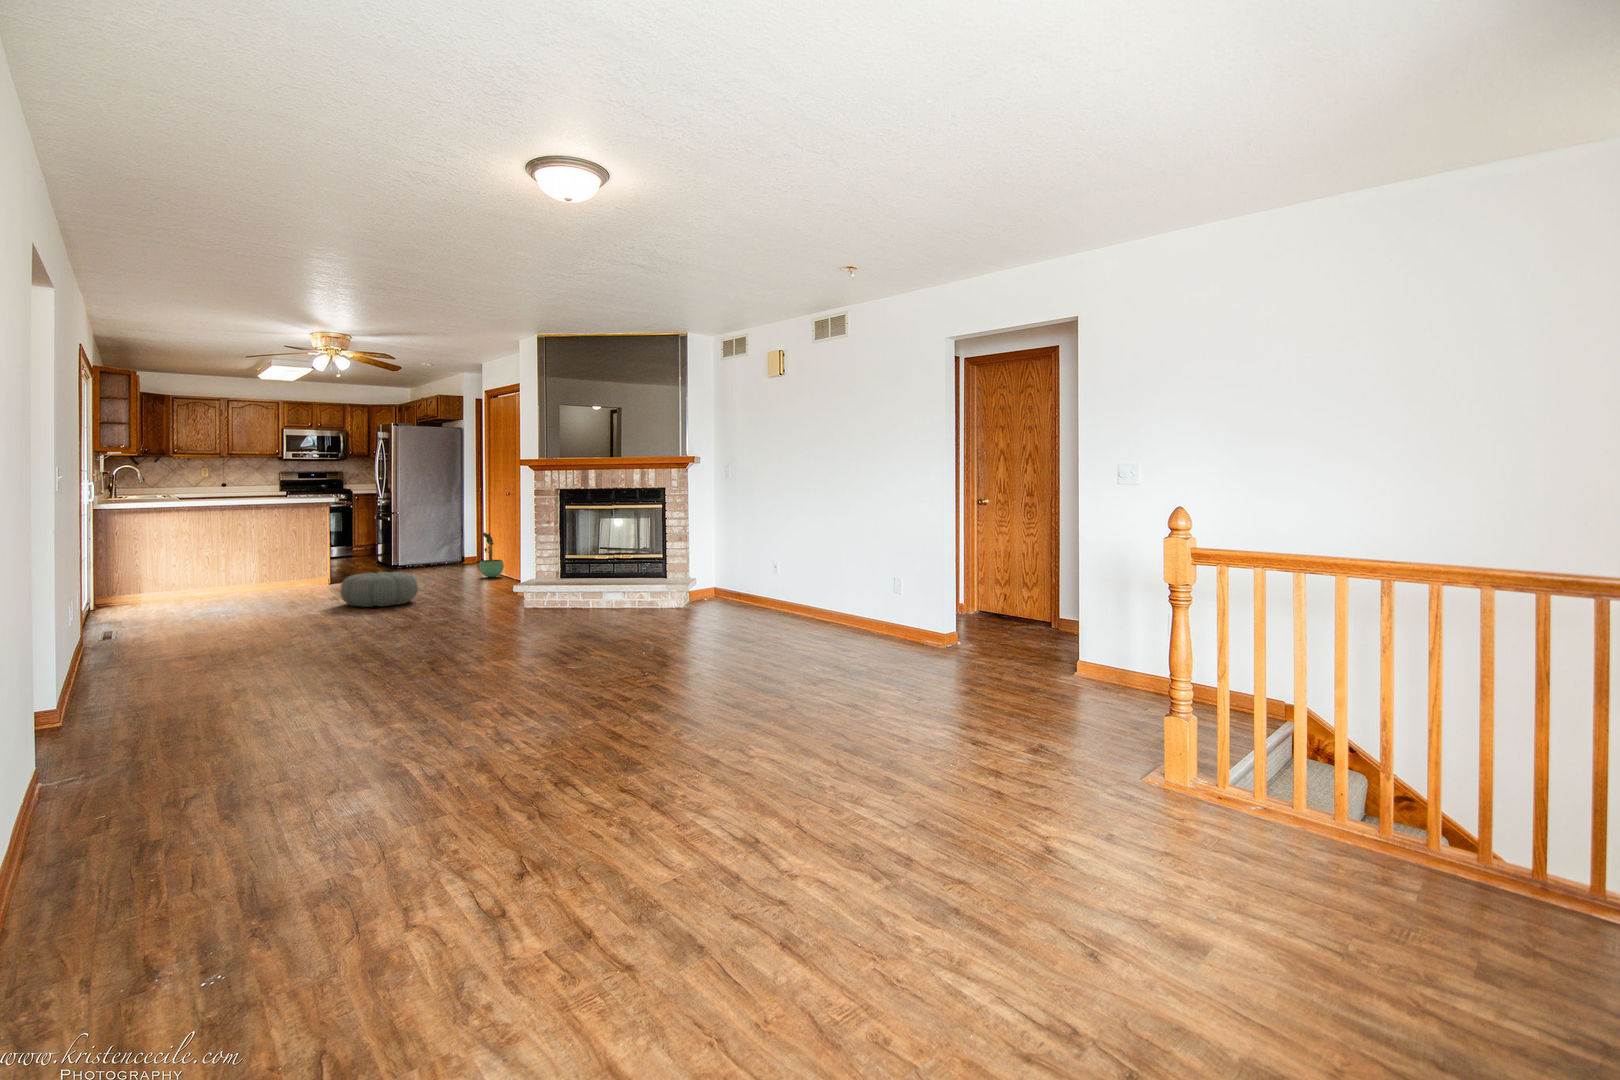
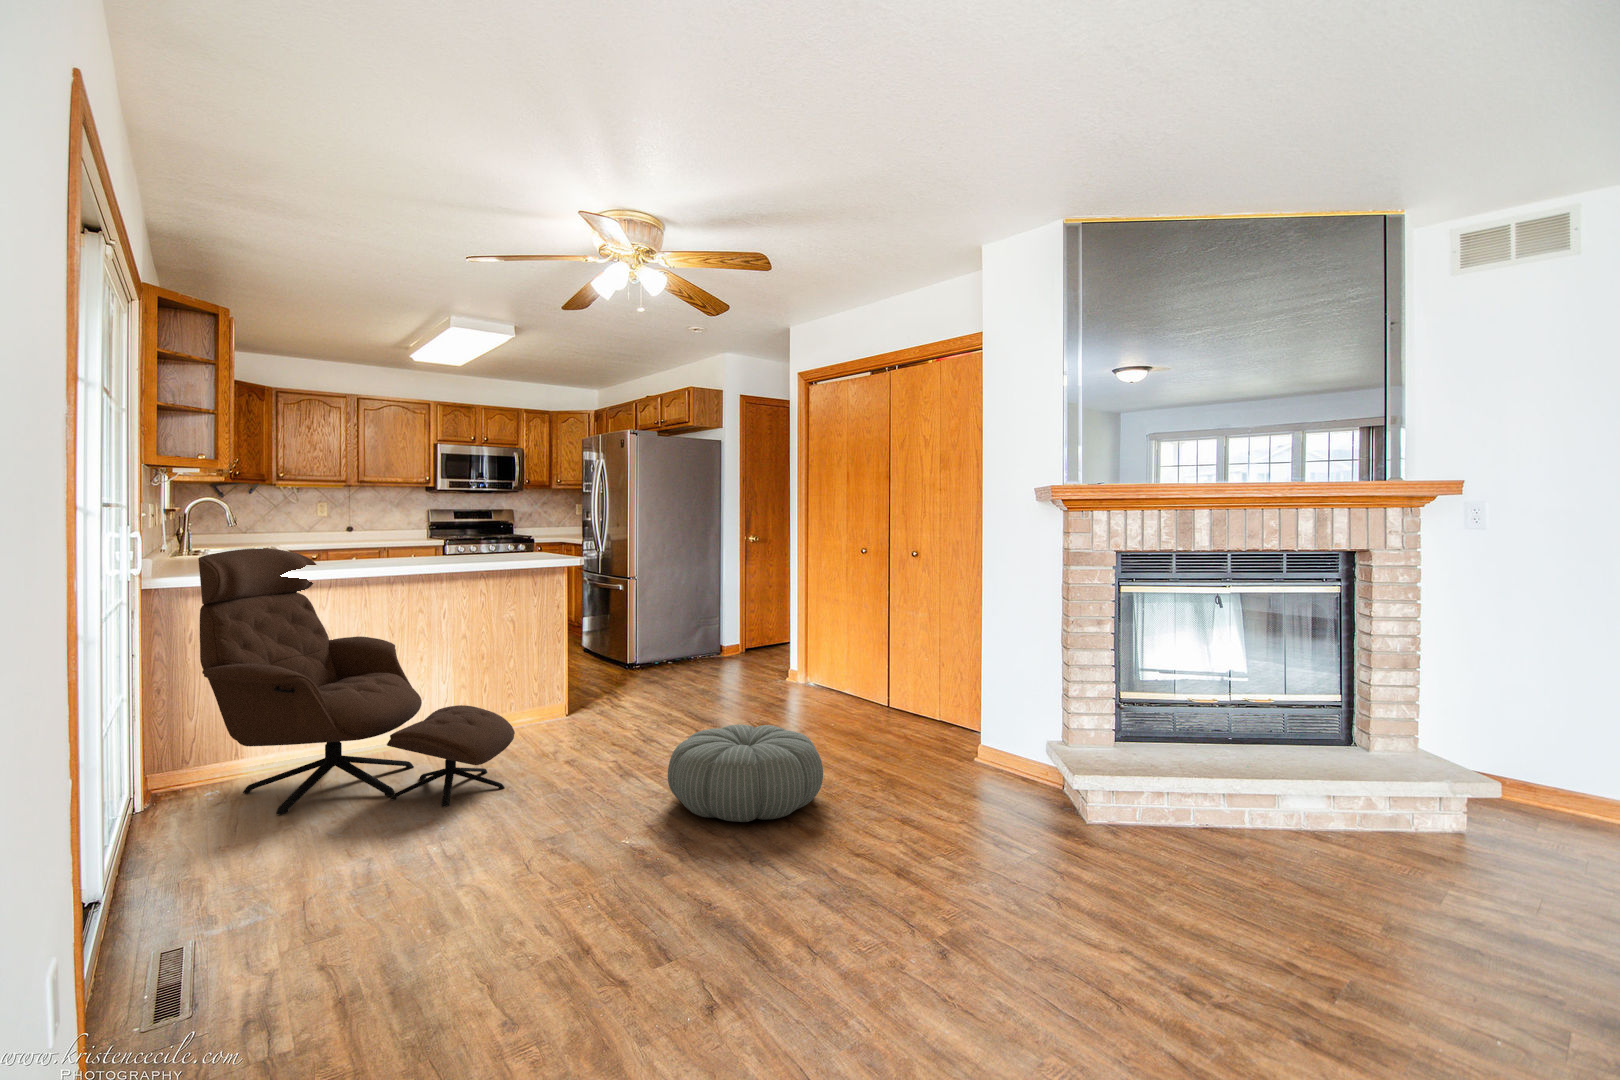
lounge chair: none [119,491,281,607] -> present [198,548,515,814]
potted plant: present [479,533,504,577] -> none [803,618,843,698]

